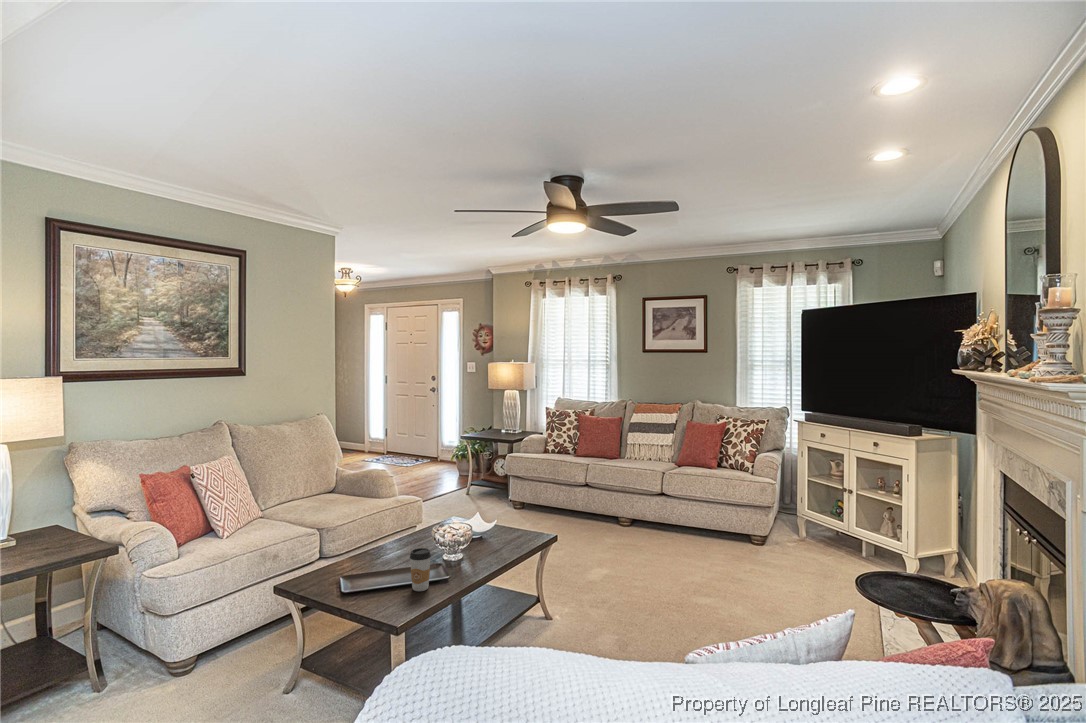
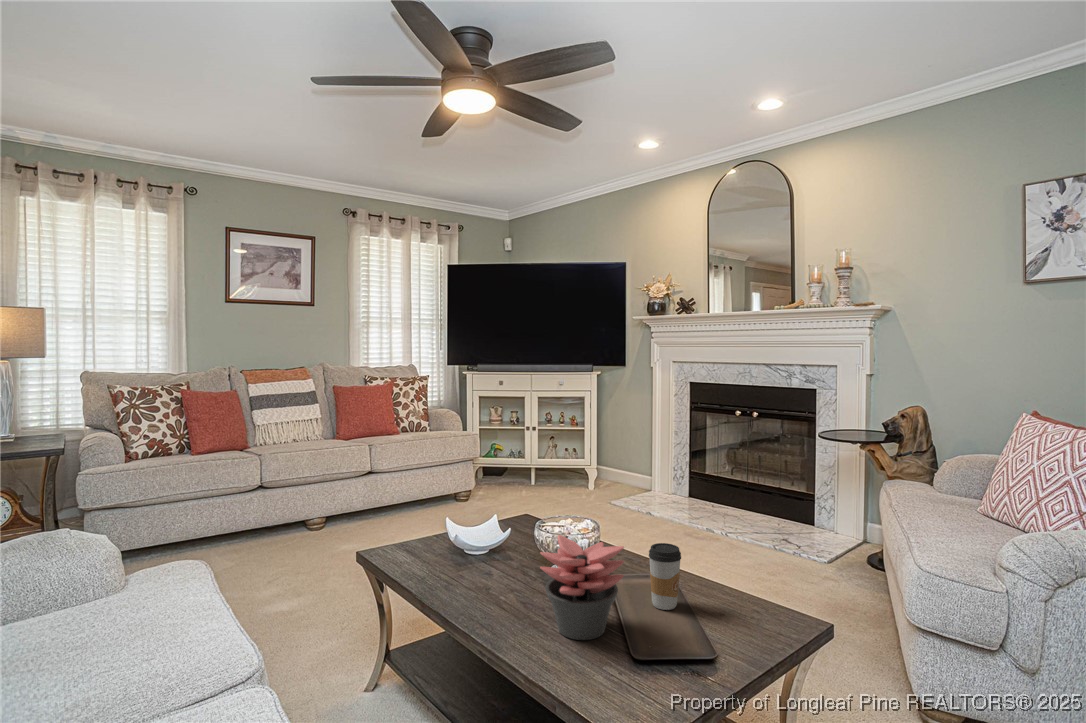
succulent plant: none [356,523,401,580] -> present [540,535,624,640]

